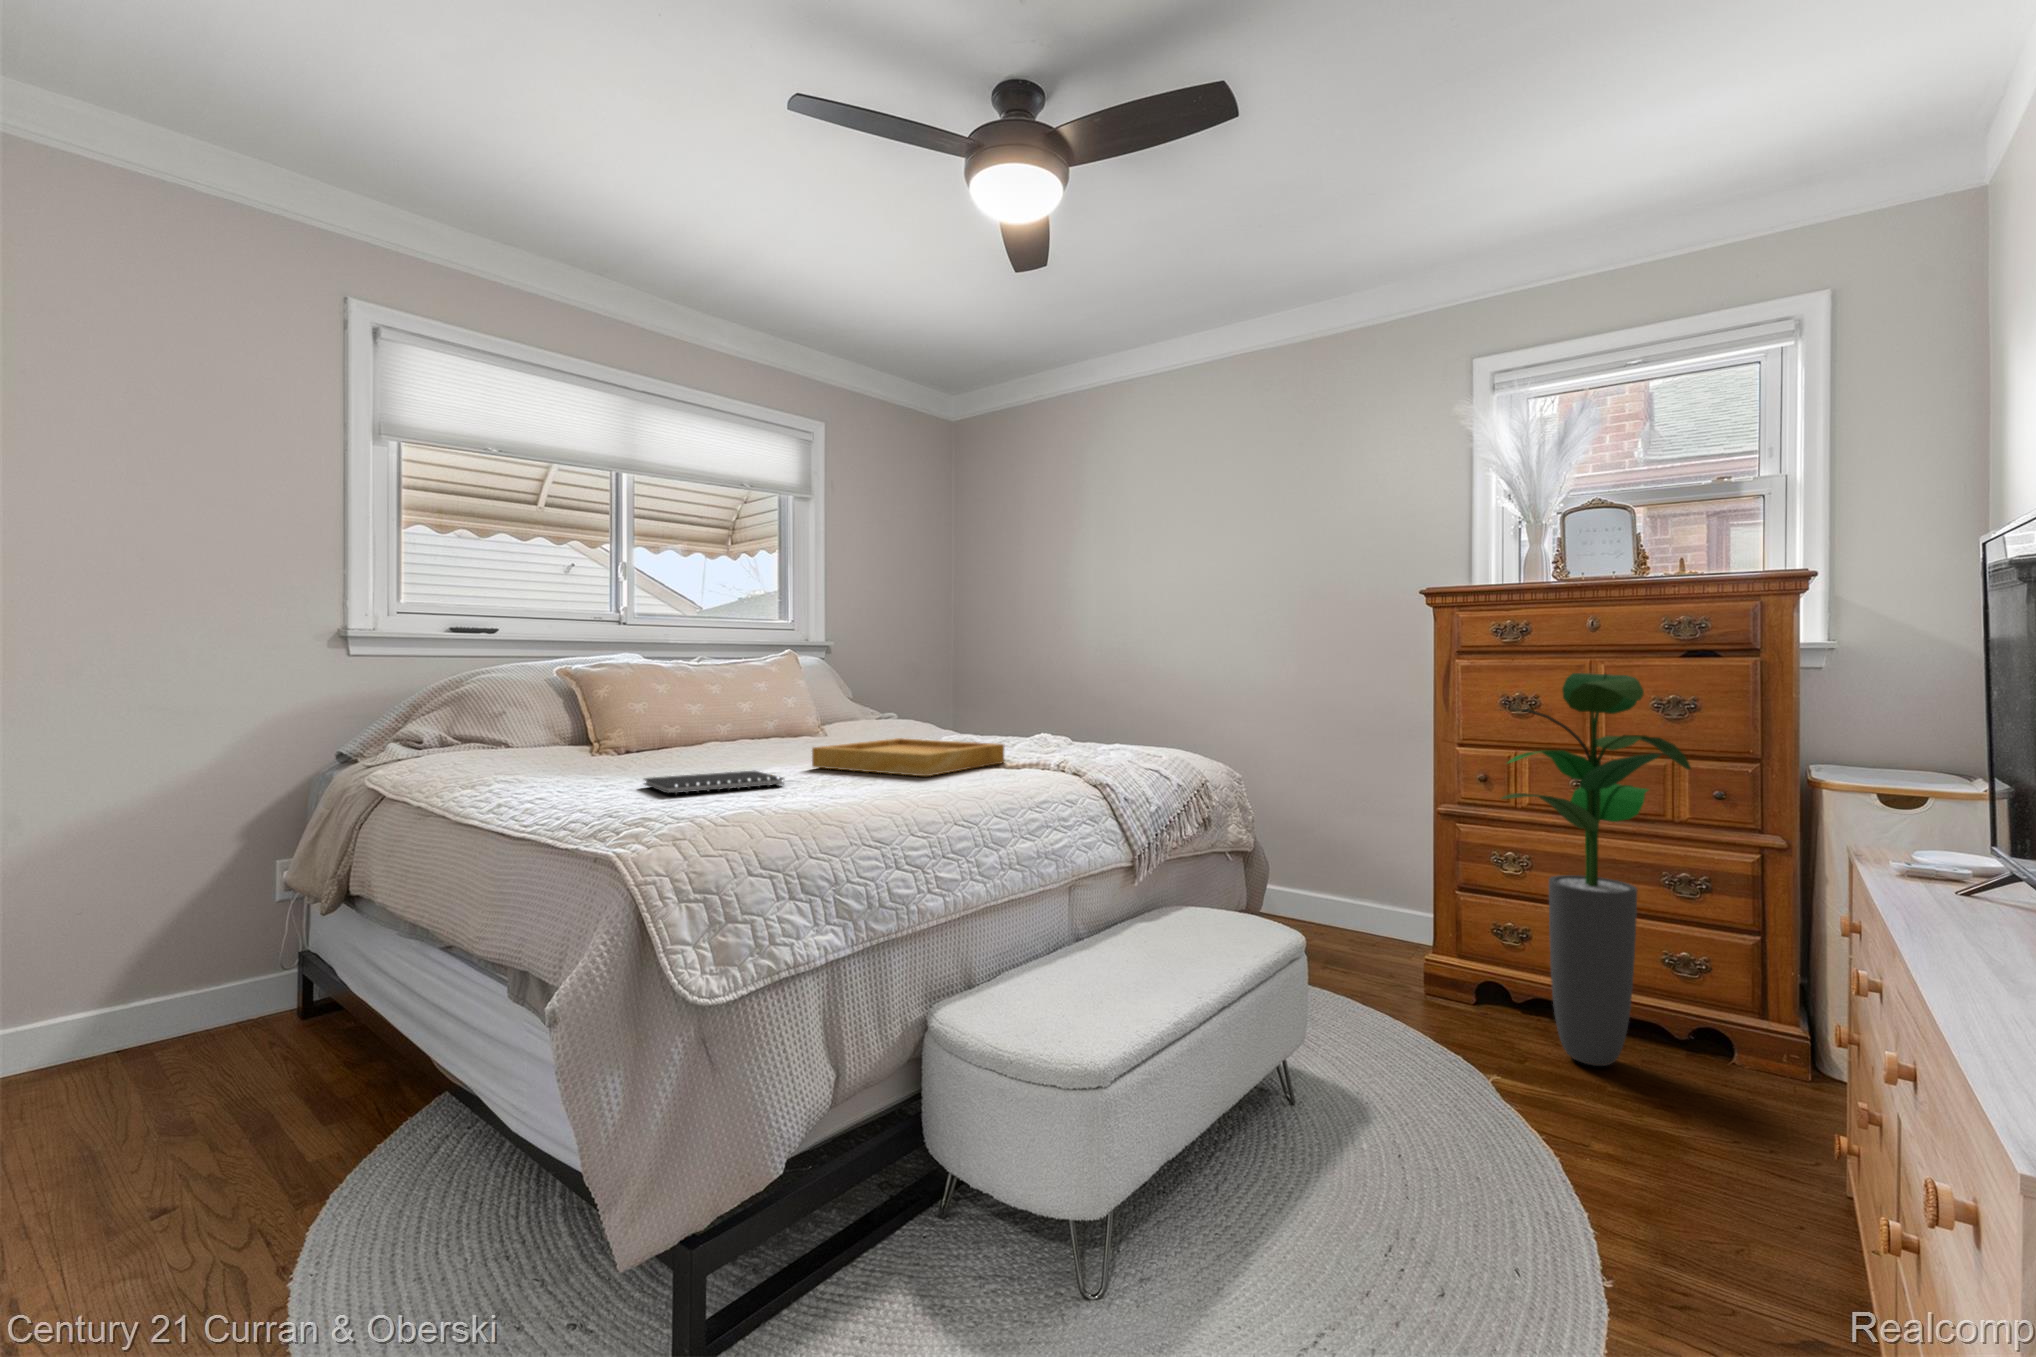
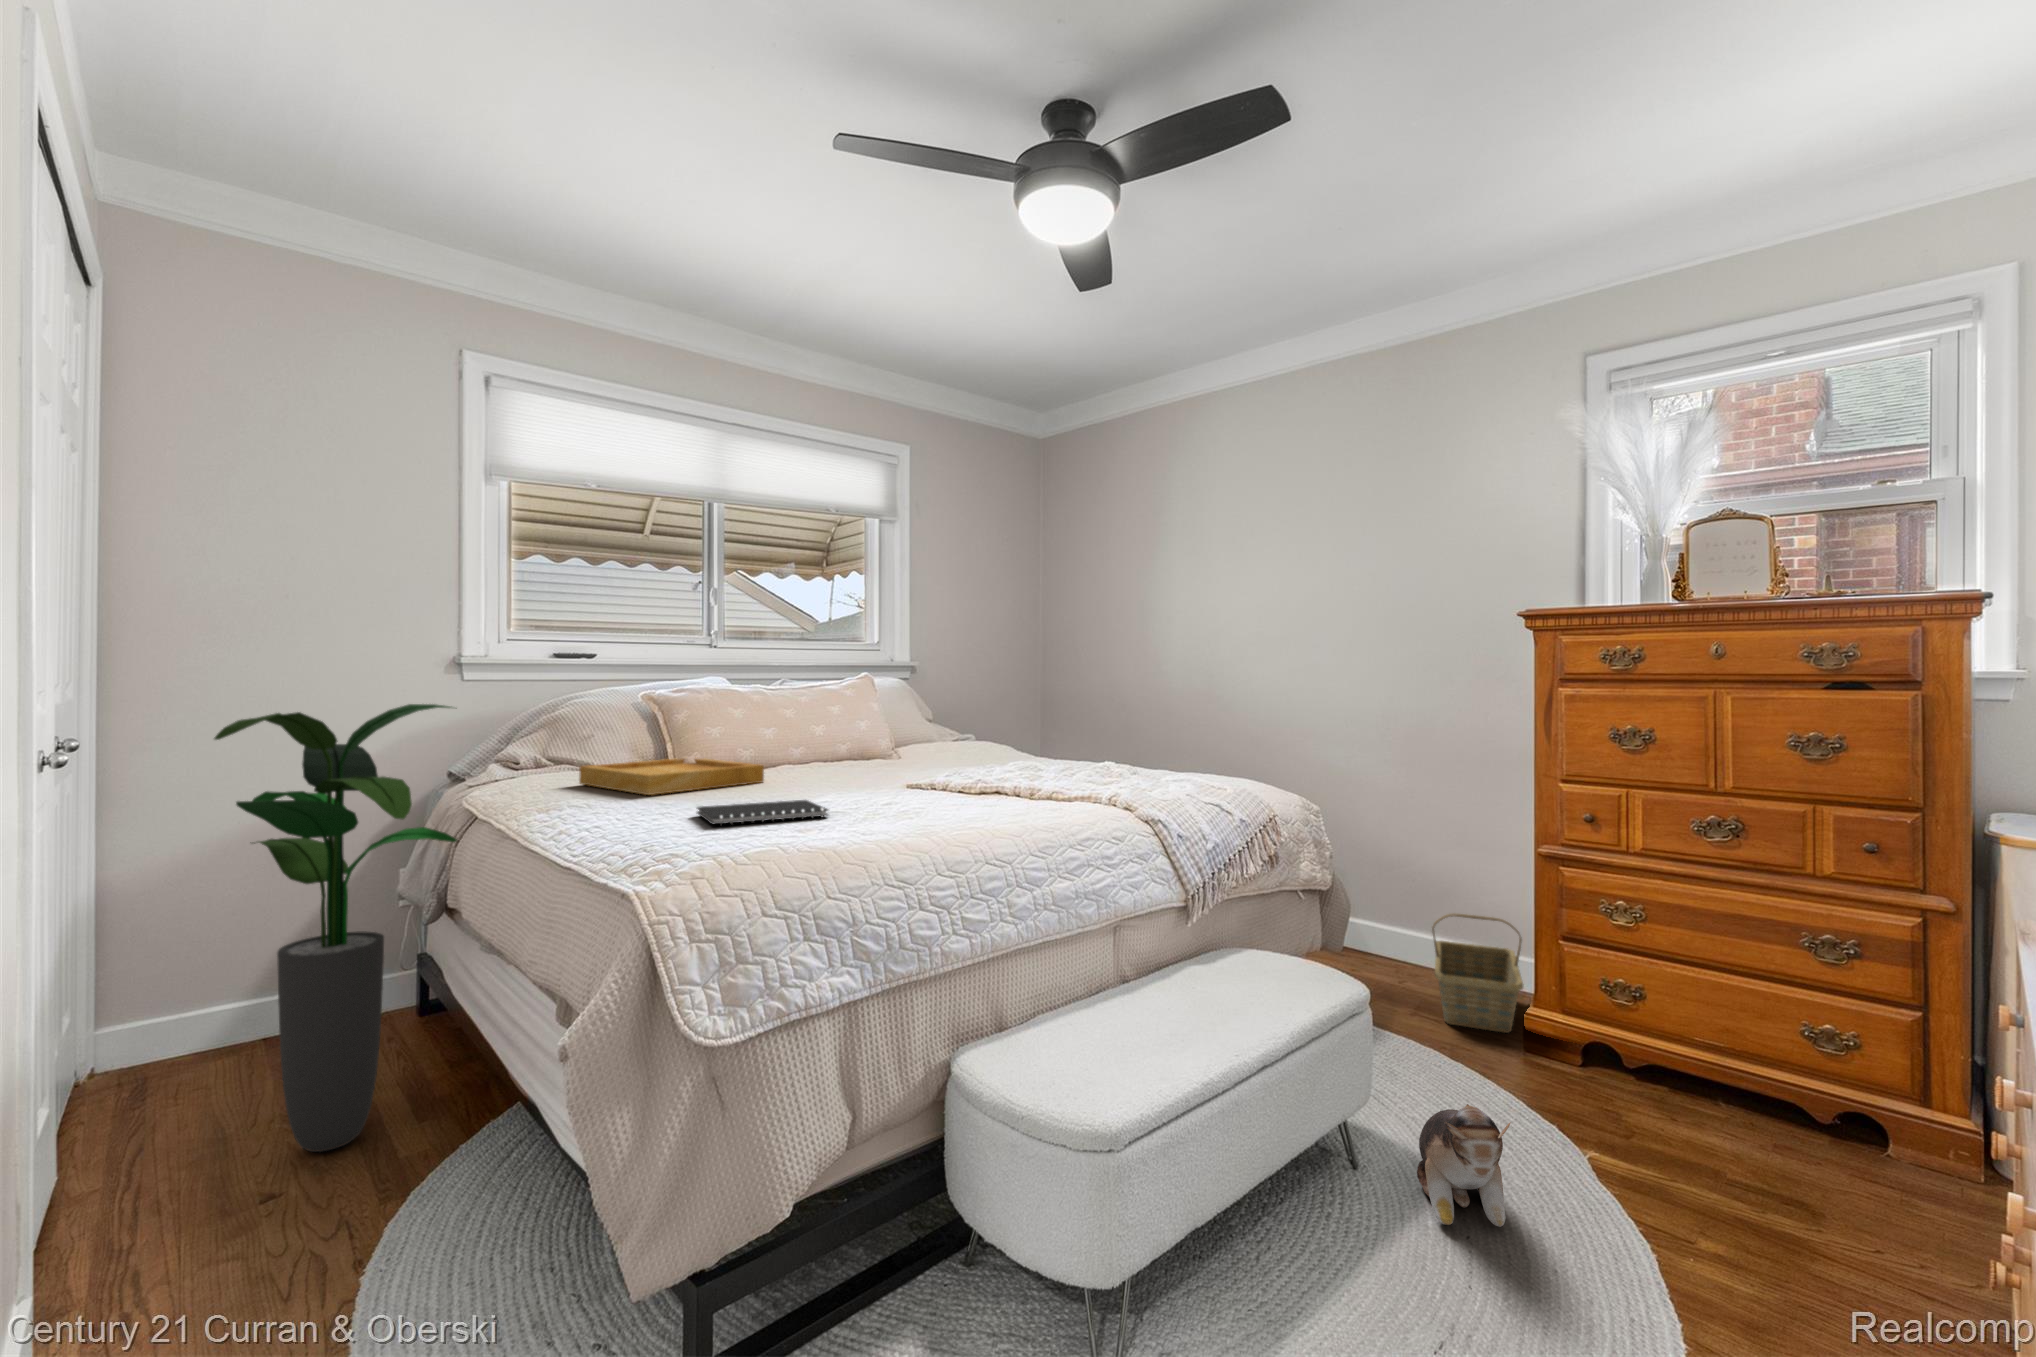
potted plant: present [1500,673,1691,1066] -> present [215,704,457,1152]
tray: present [812,738,1004,776] -> present [579,759,764,795]
basket: none [1339,872,1422,979] -> present [1432,914,1523,1033]
plush toy: none [1349,1034,1439,1147] -> present [1417,1104,1510,1227]

